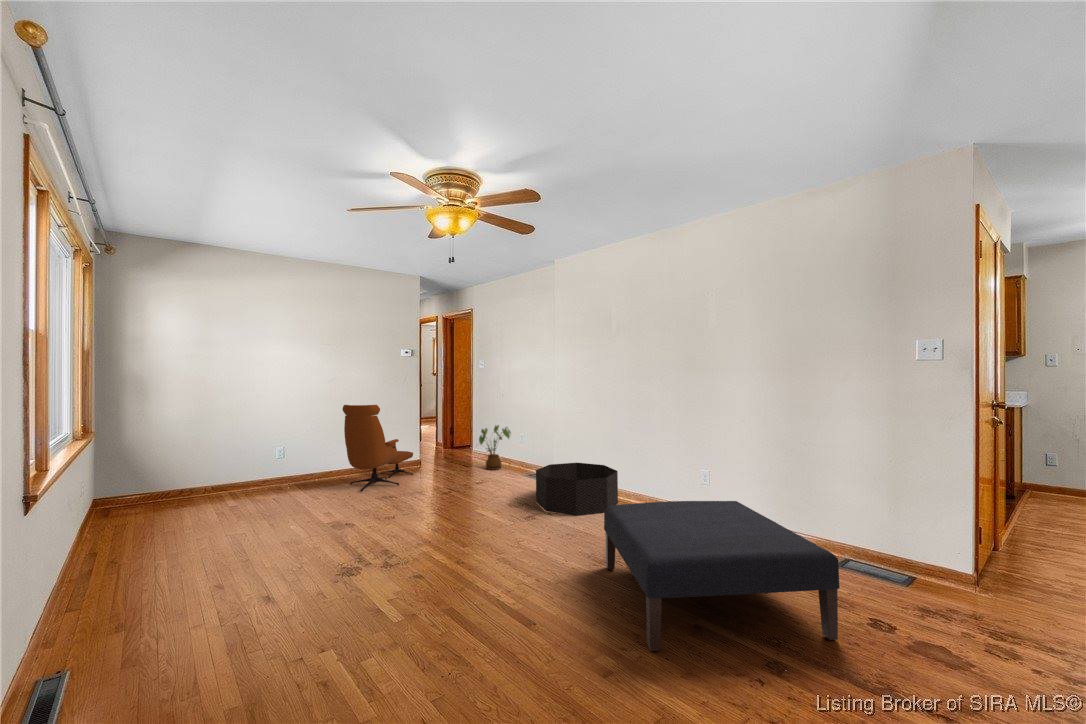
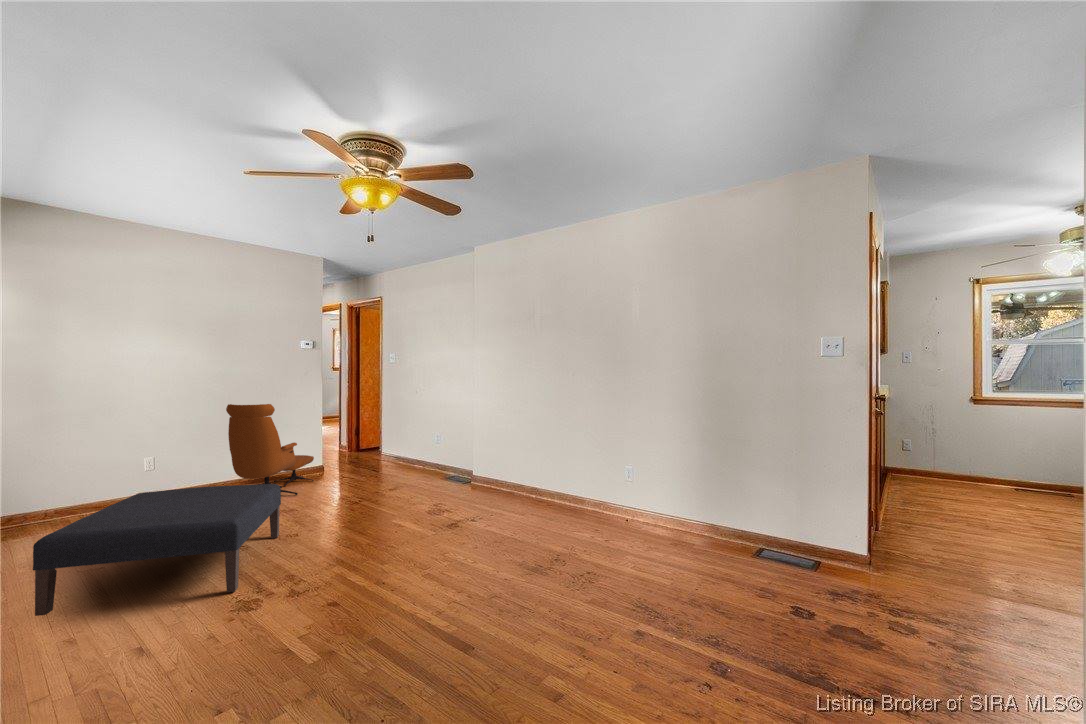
house plant: present [479,425,511,470] -> none [387,424,427,472]
basket: present [536,463,618,516] -> none [458,462,544,519]
ottoman: present [604,501,840,651] -> present [33,484,281,616]

